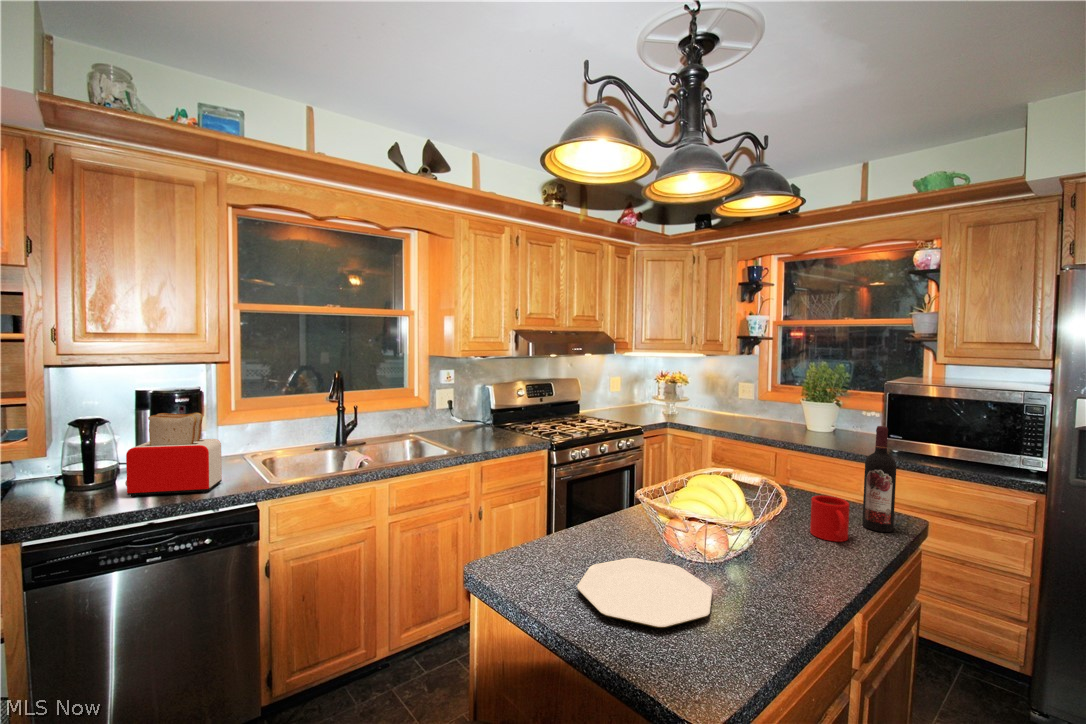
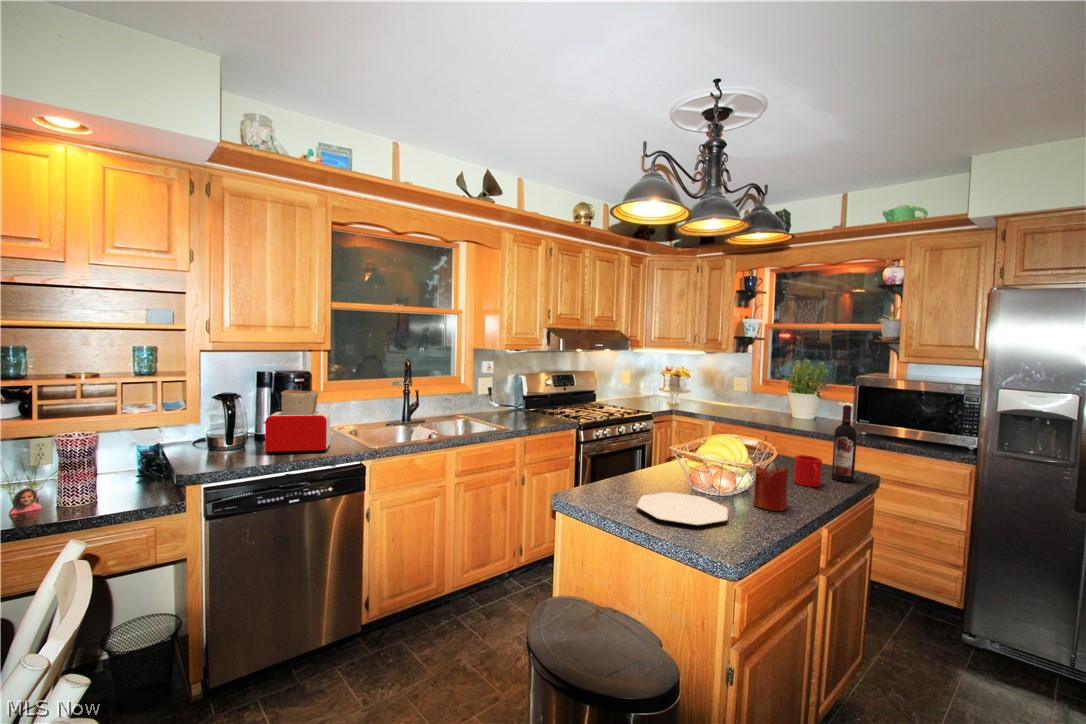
candle: none [752,517,803,592] -> present [754,462,789,511]

